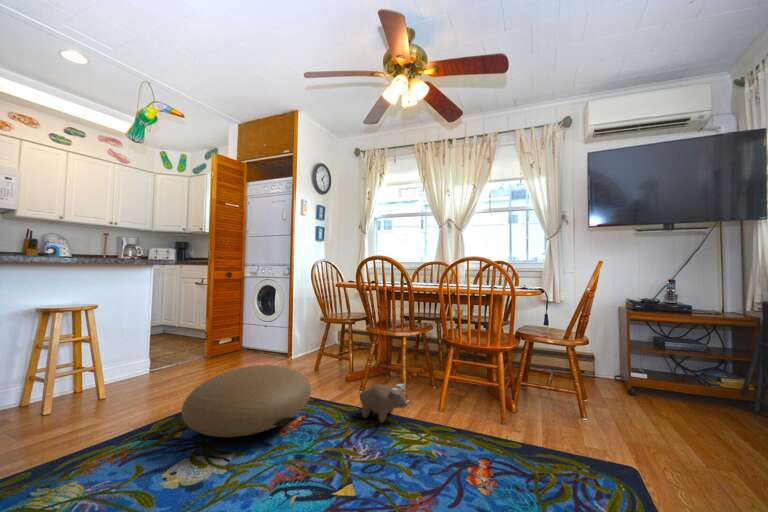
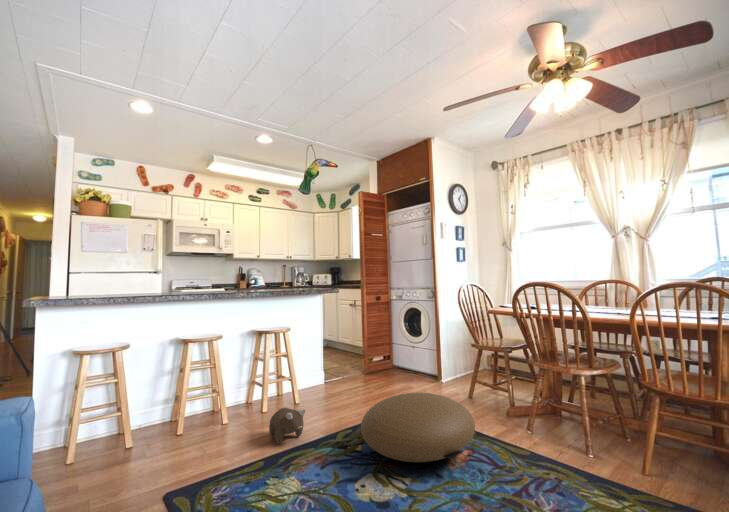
plush toy: present [360,383,409,423] -> present [269,408,305,444]

